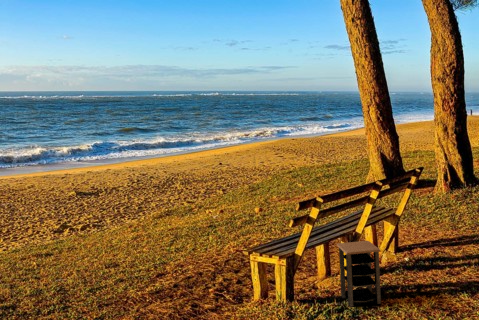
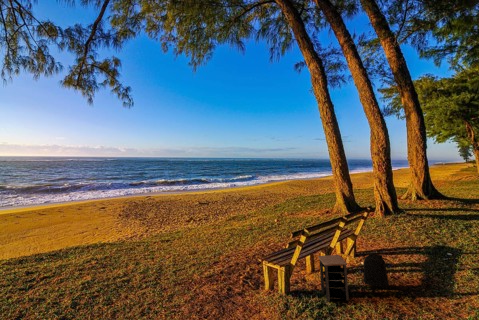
backpack: none [405,237,441,286] -> present [364,253,389,288]

